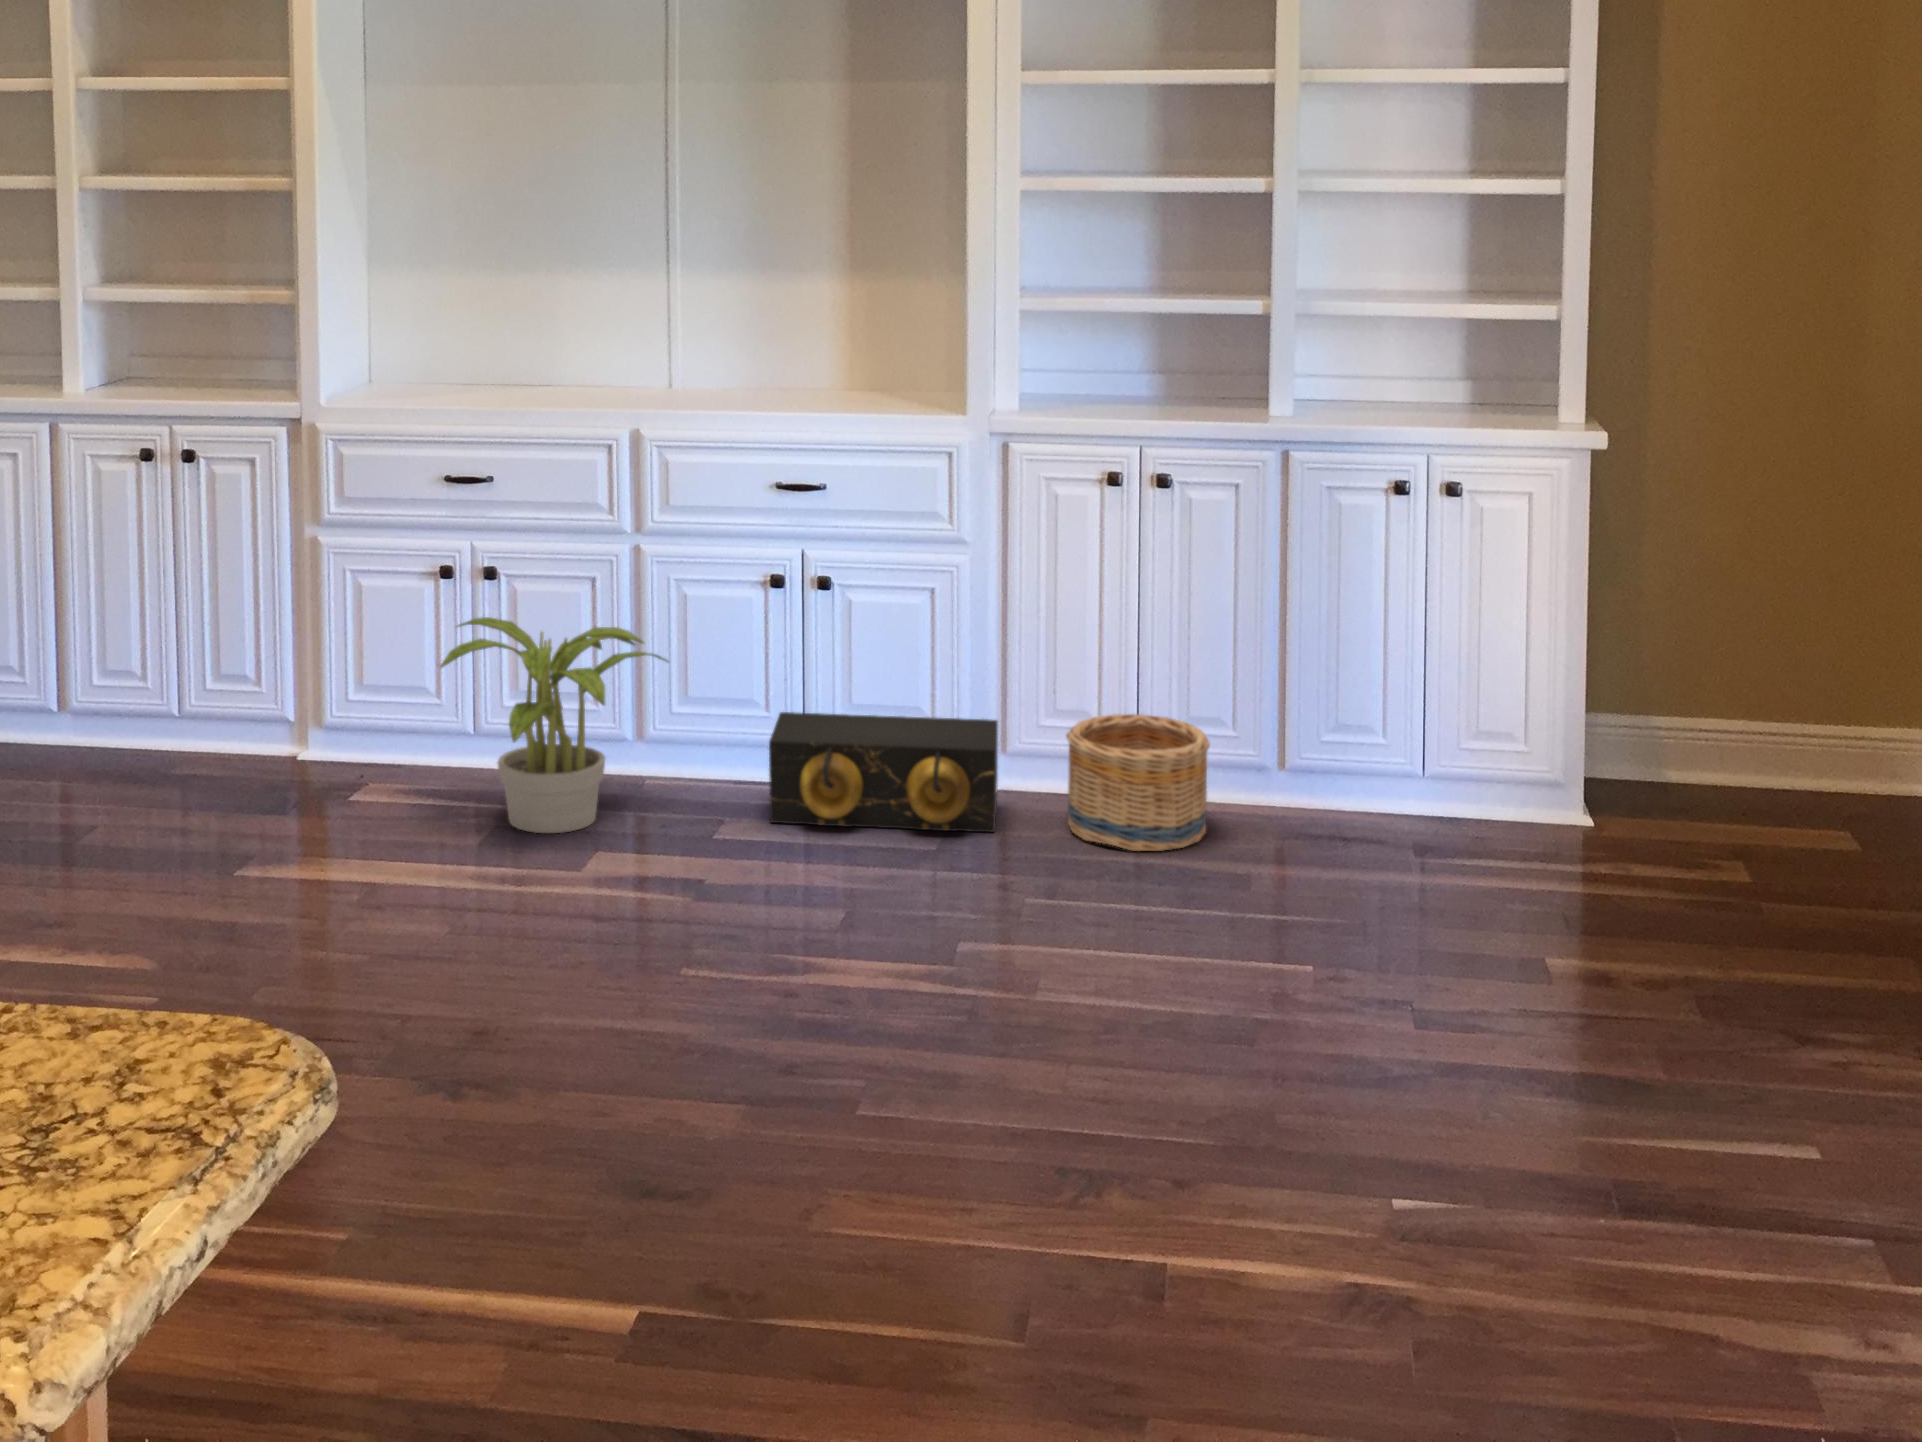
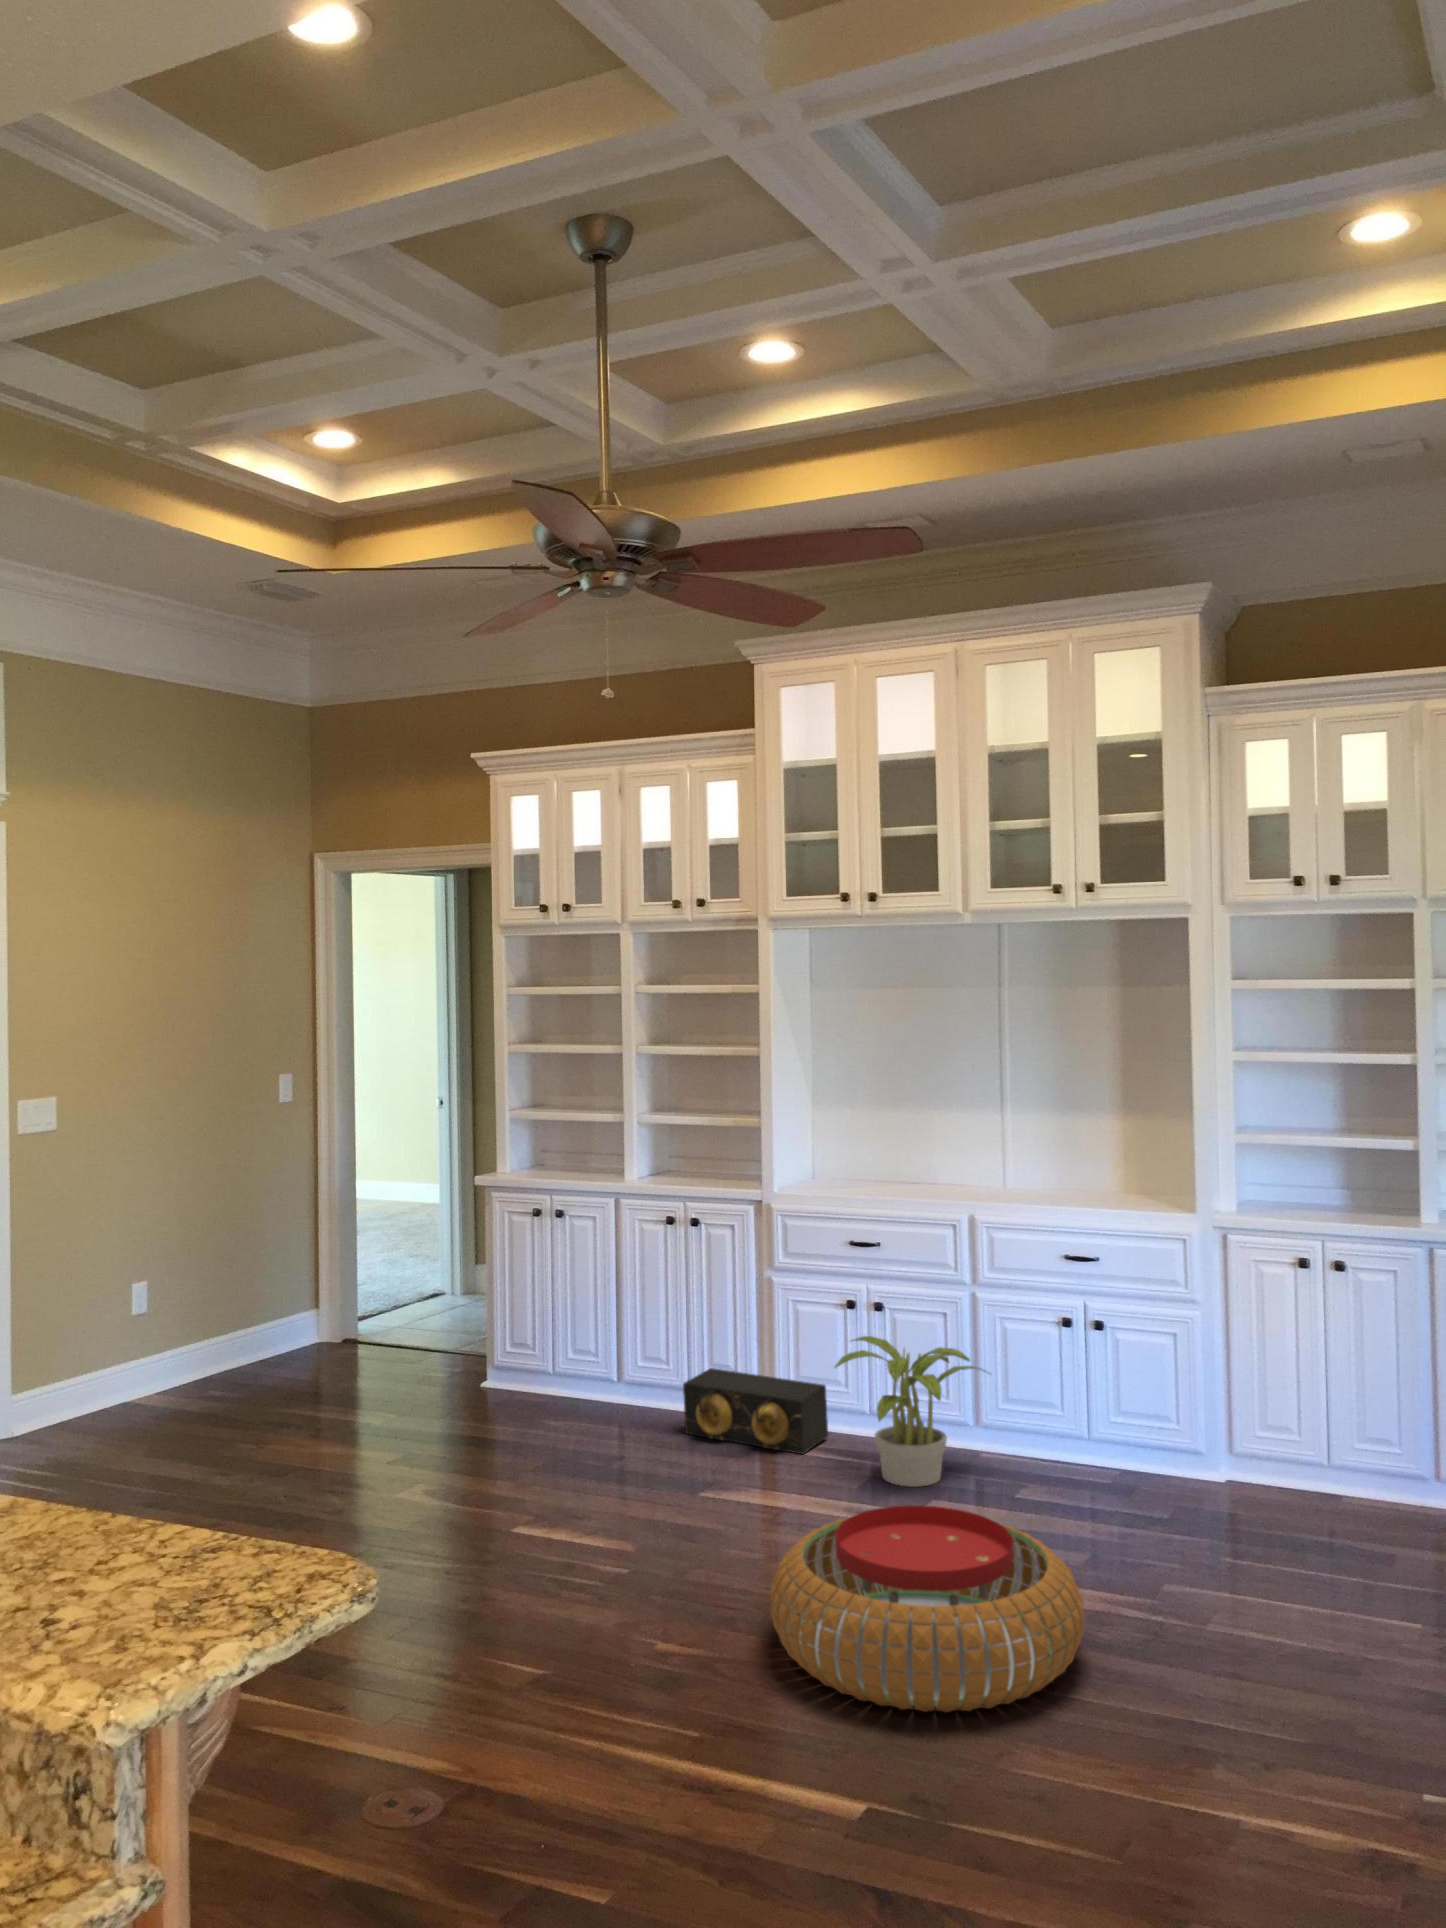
speaker: present [769,712,998,832] -> present [683,1368,828,1454]
basket: present [1066,714,1210,851] -> none [1273,1435,1382,1539]
pouf: none [402,858,865,1152] -> present [770,1505,1084,1712]

